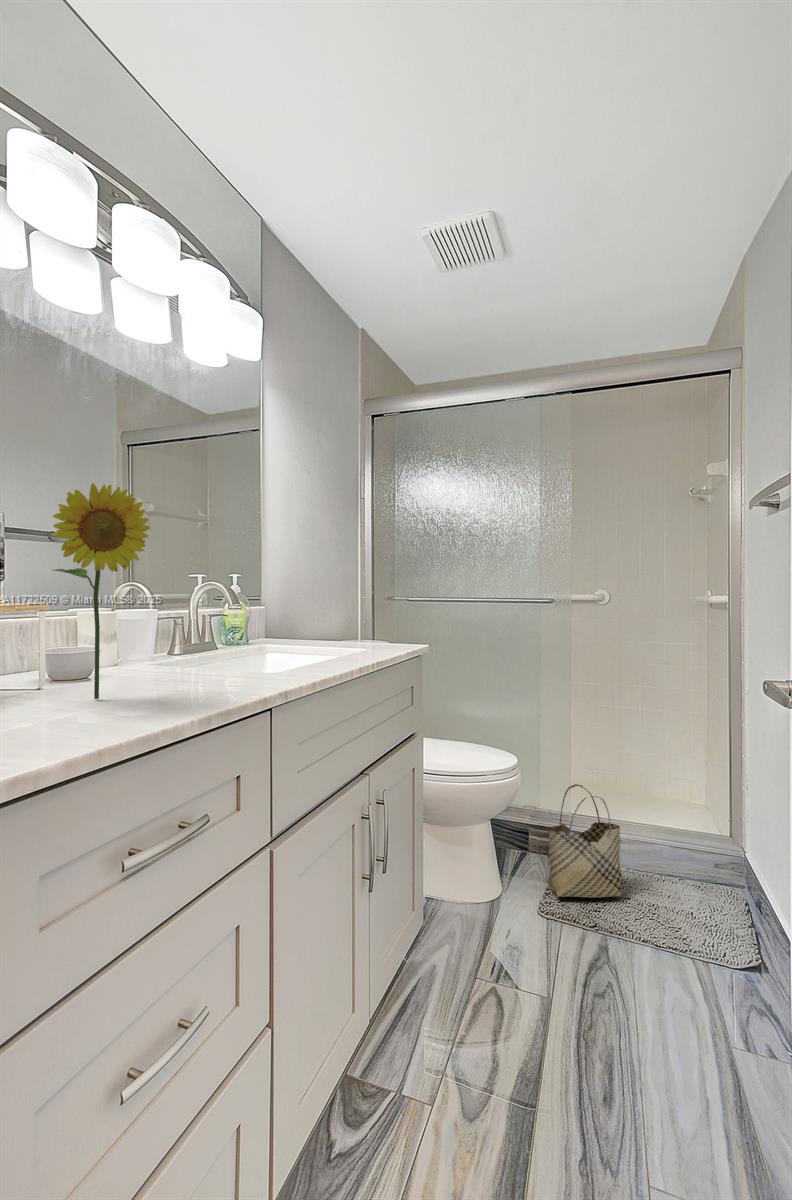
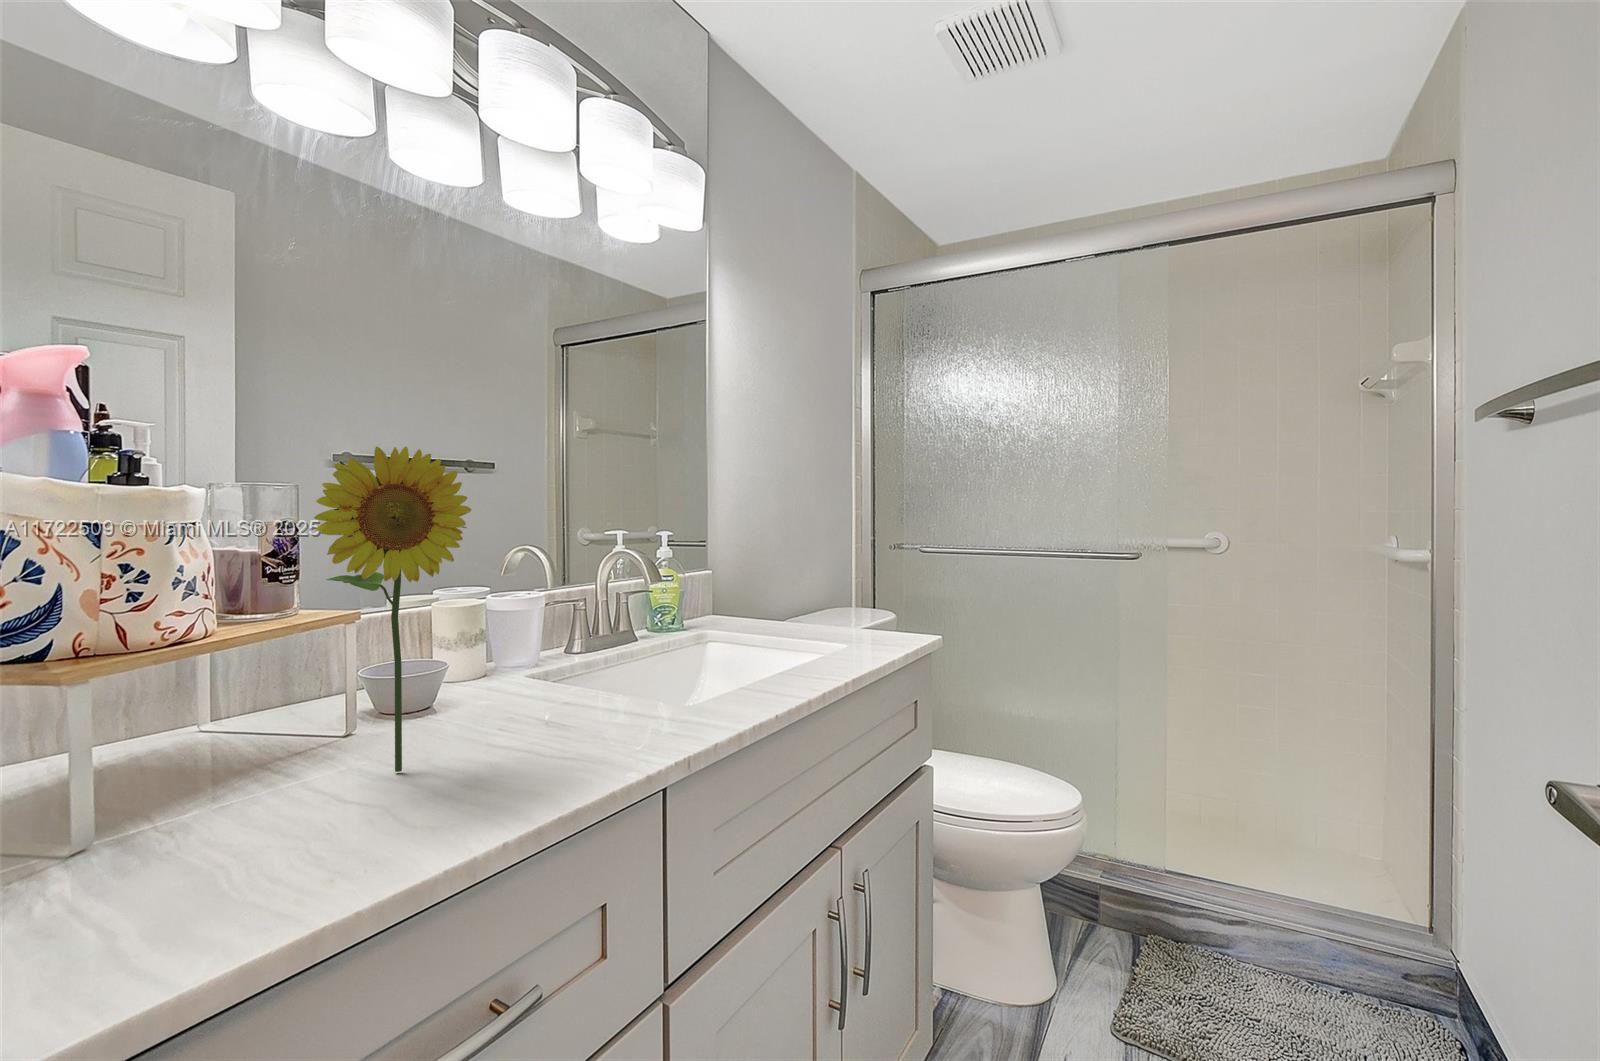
woven basket: present [548,784,622,898] -> none [1127,836,1249,1016]

